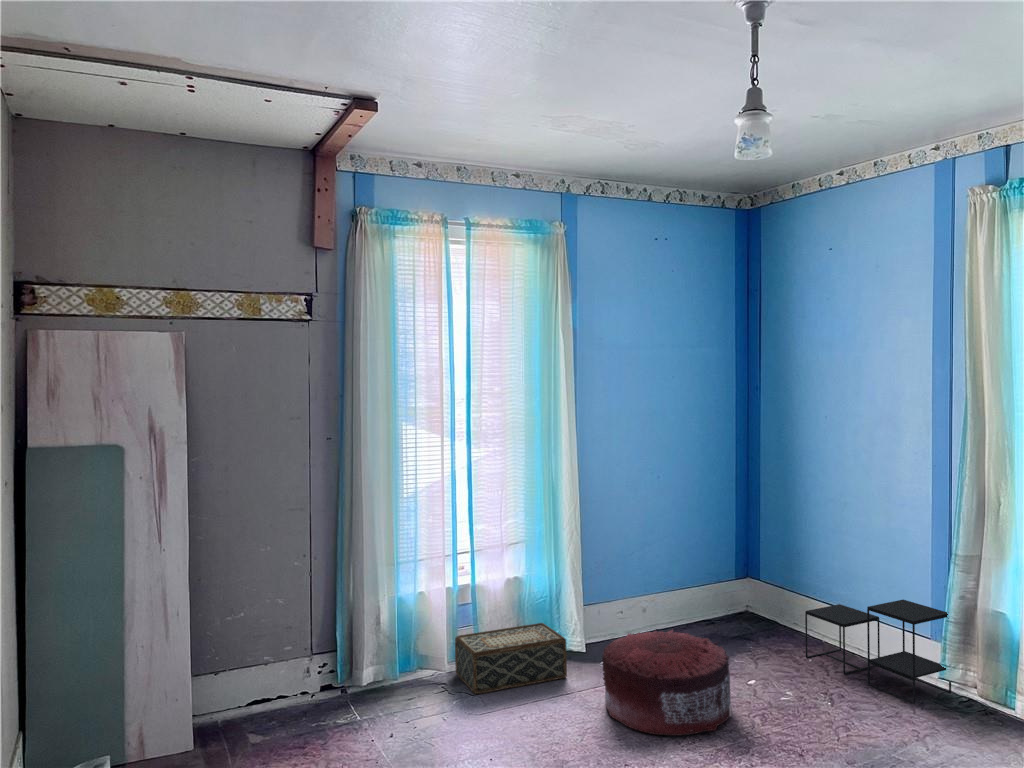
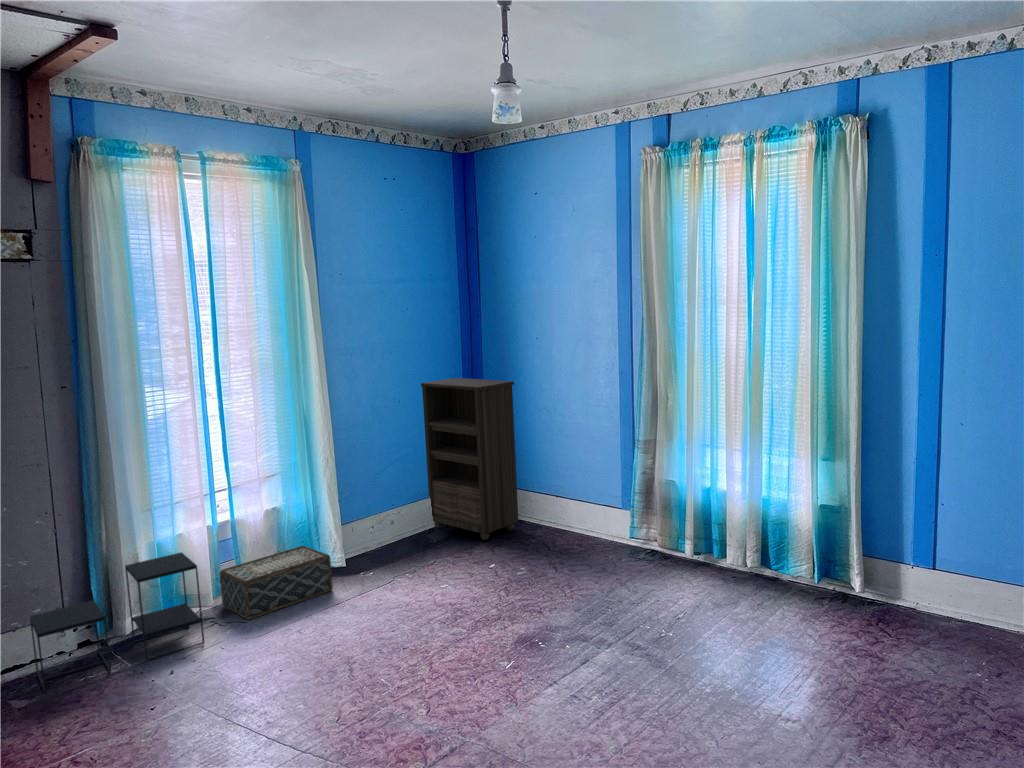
bookshelf: none [686,455,795,648] -> present [421,378,518,540]
side table: present [805,600,951,704] -> present [30,553,204,692]
pouf: present [602,629,732,735] -> none [370,532,483,621]

